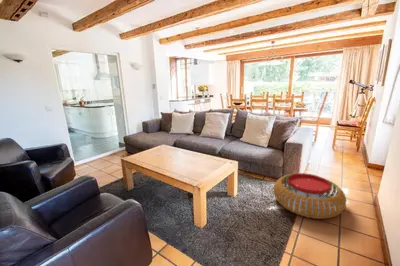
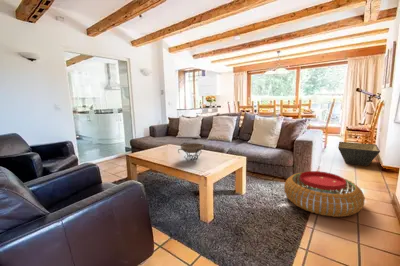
basket: none [327,137,365,162] -> present [338,142,380,166]
decorative bowl: none [172,148,199,166] -> present [179,143,205,160]

